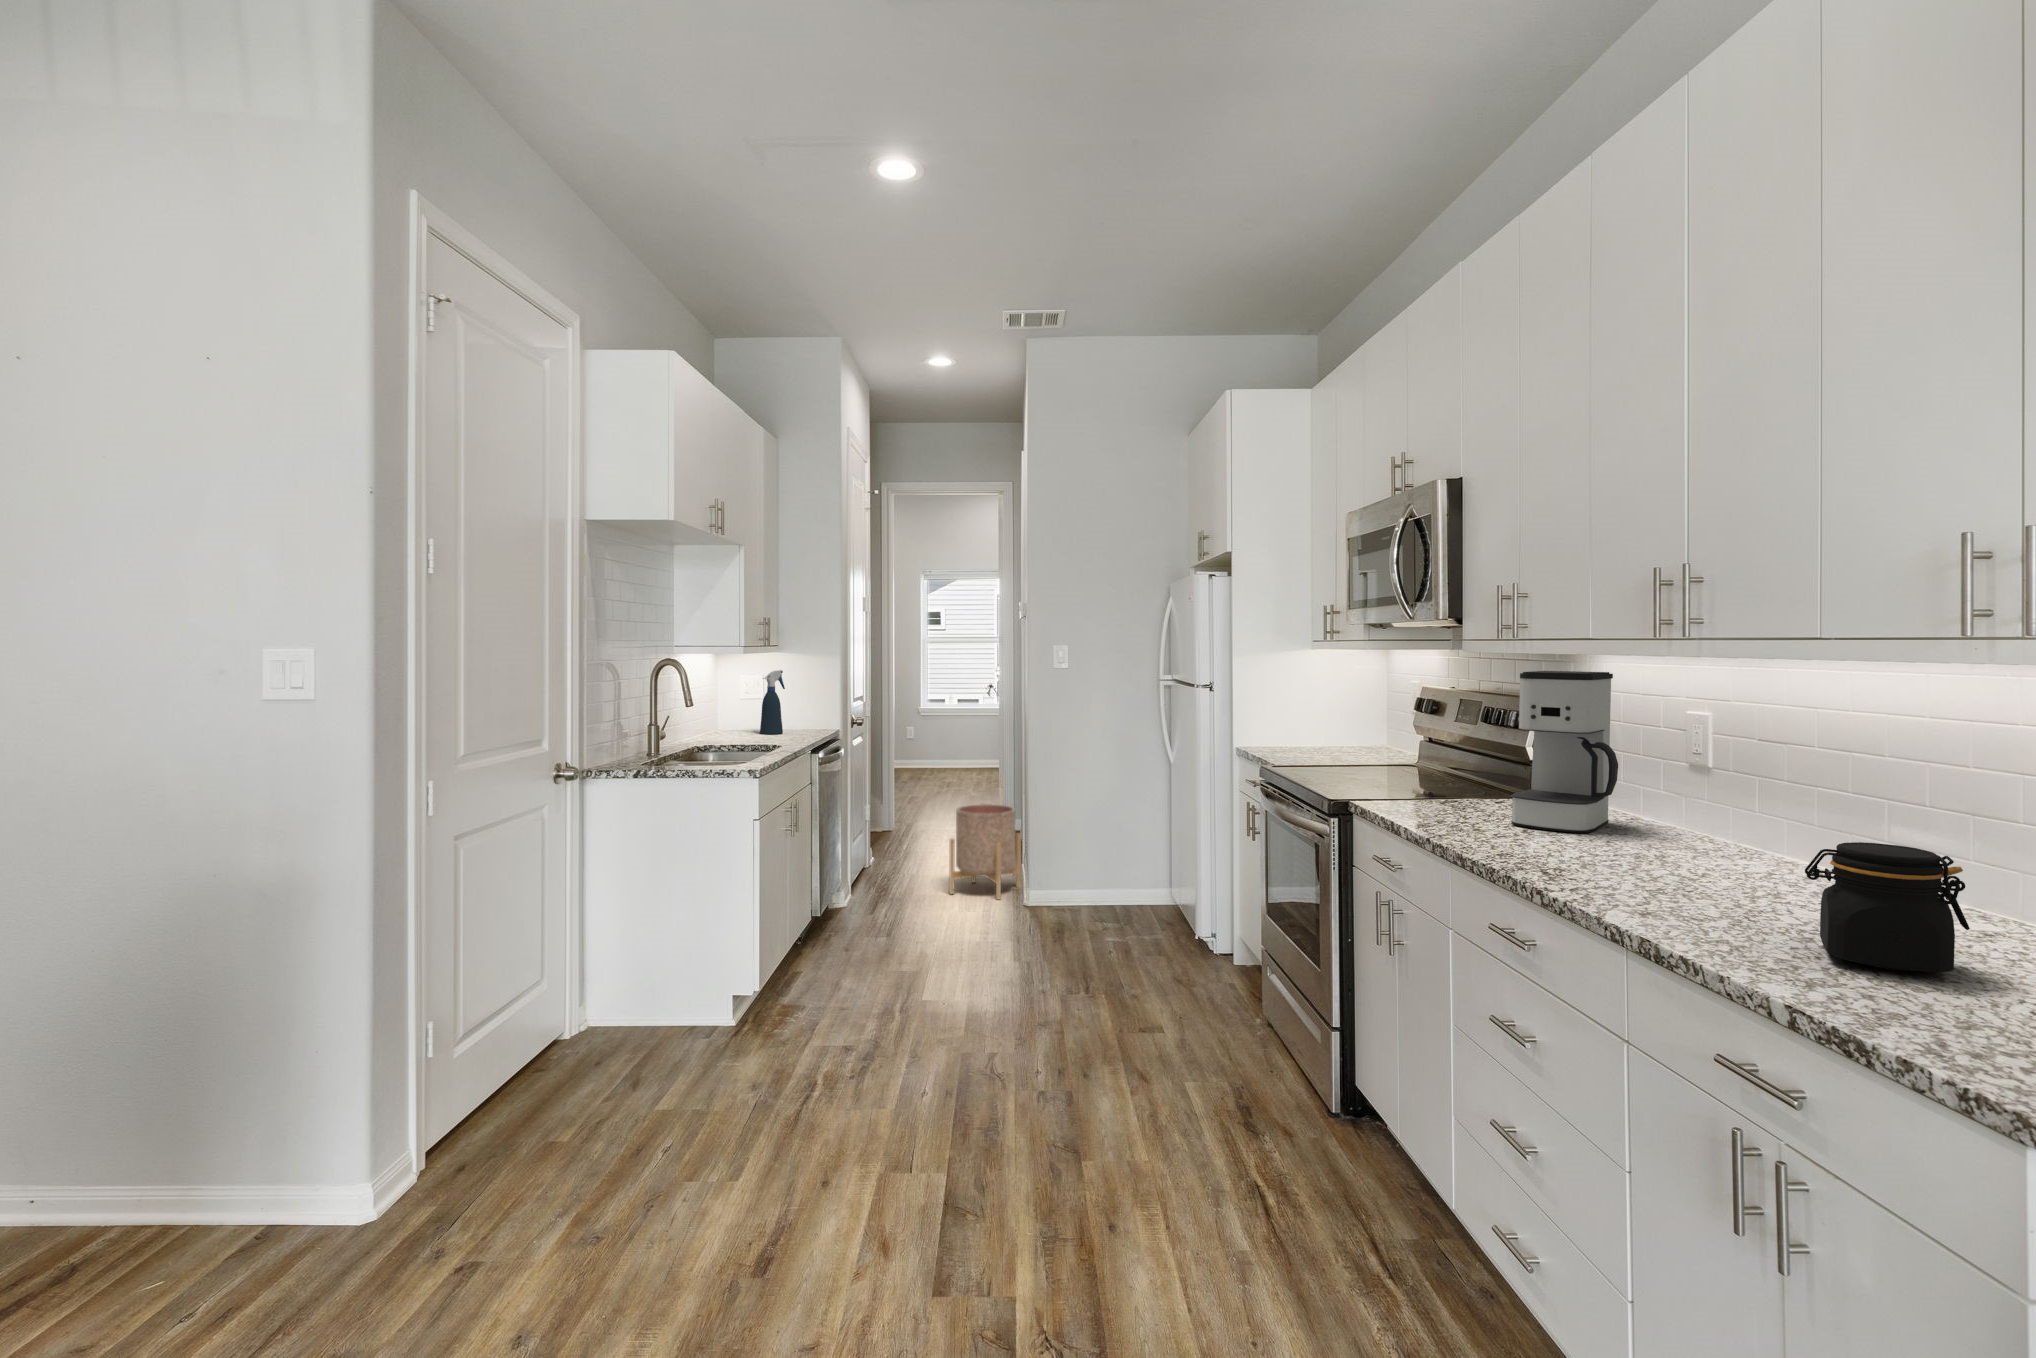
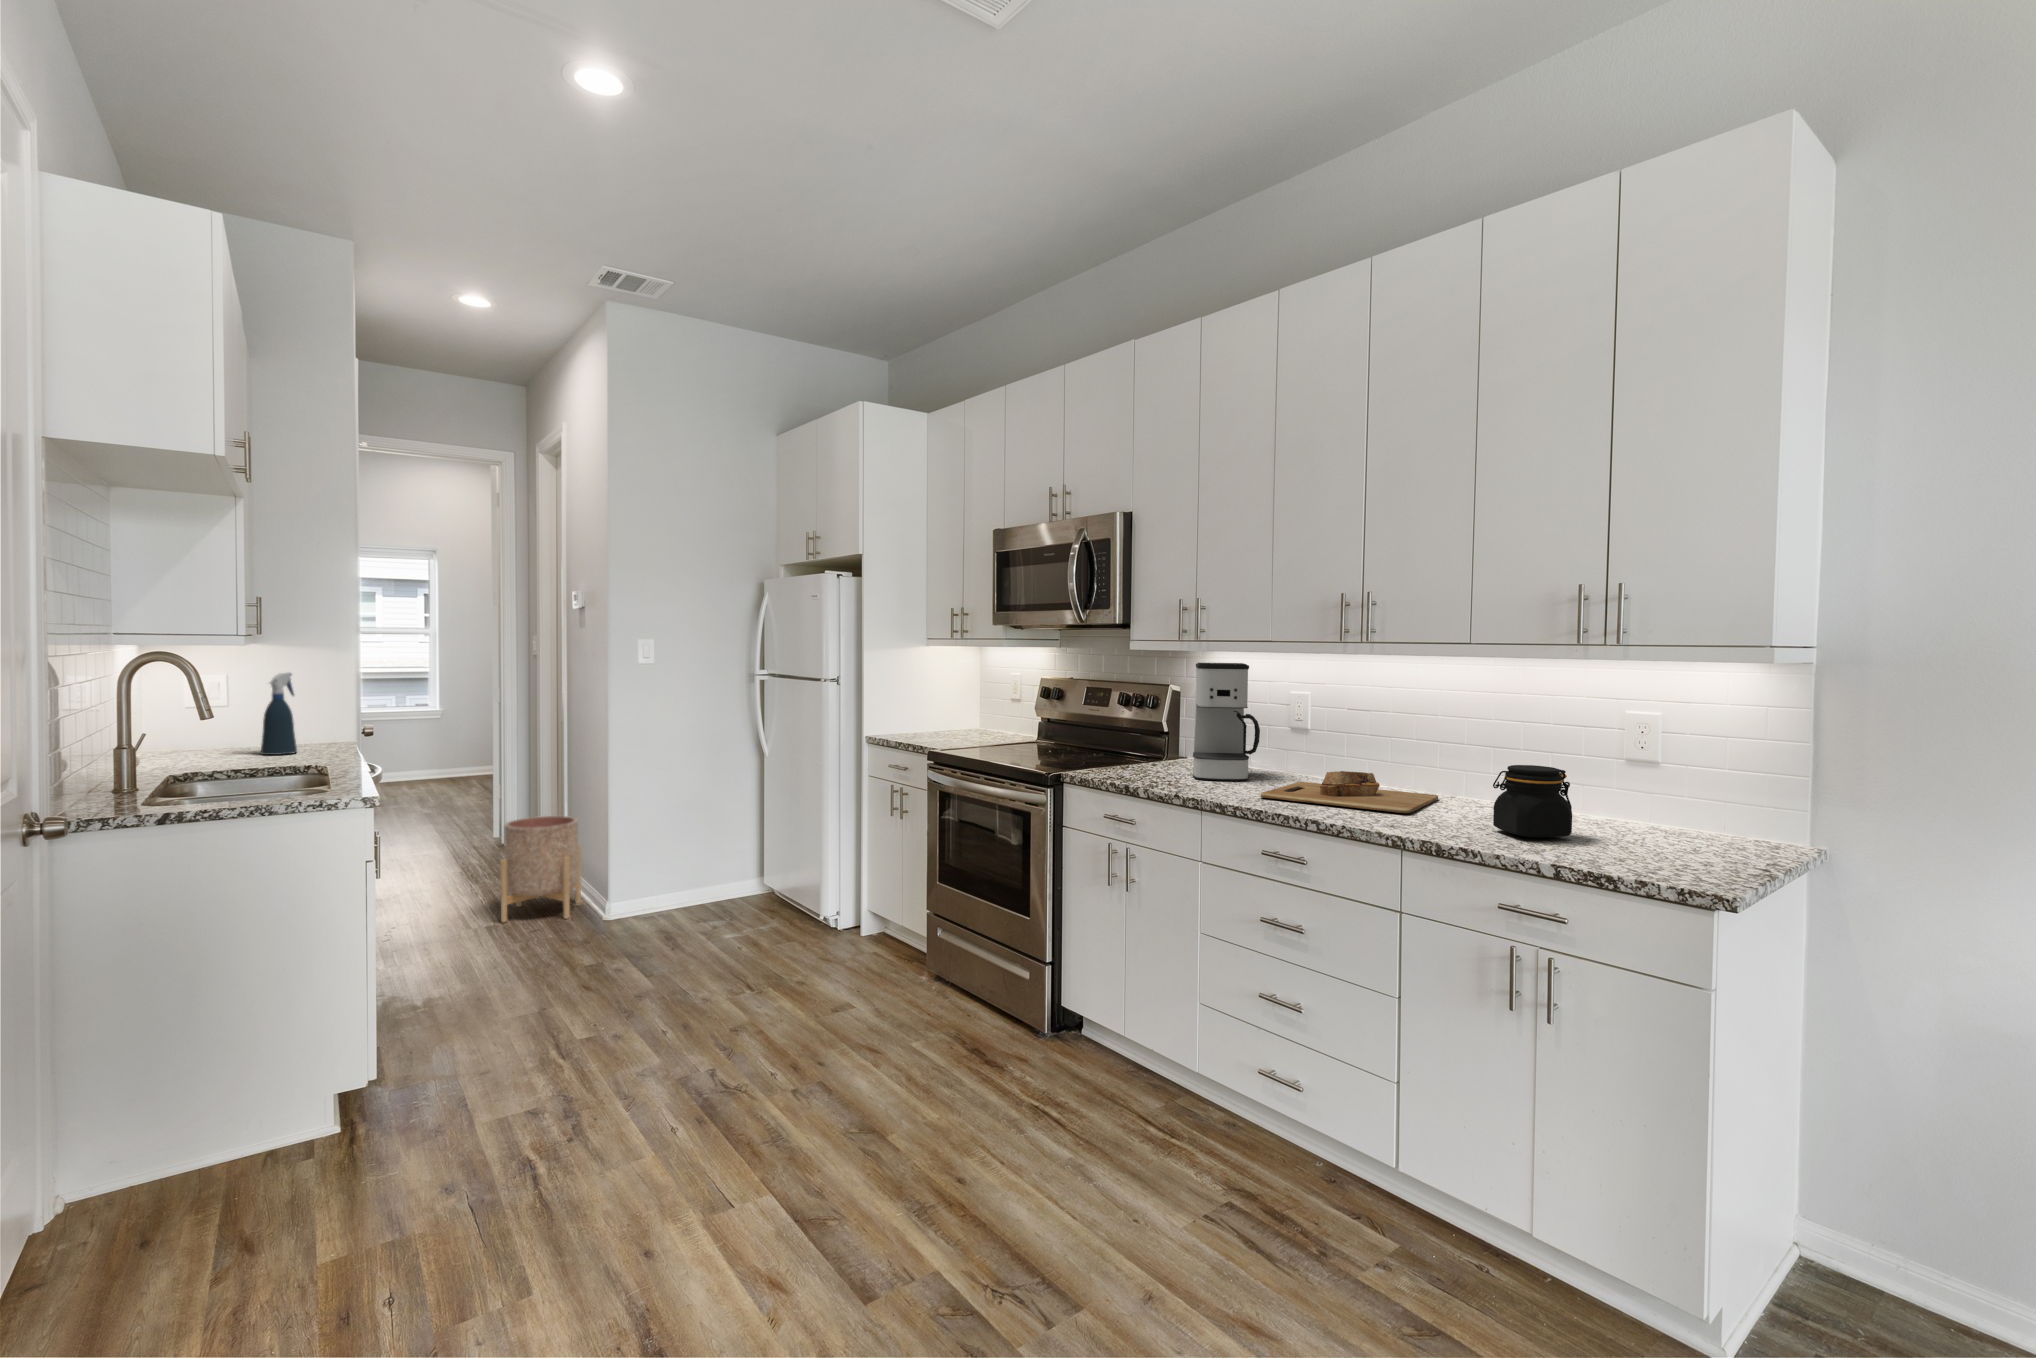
cutting board: none [1540,829,1854,902] -> present [1260,771,1438,813]

